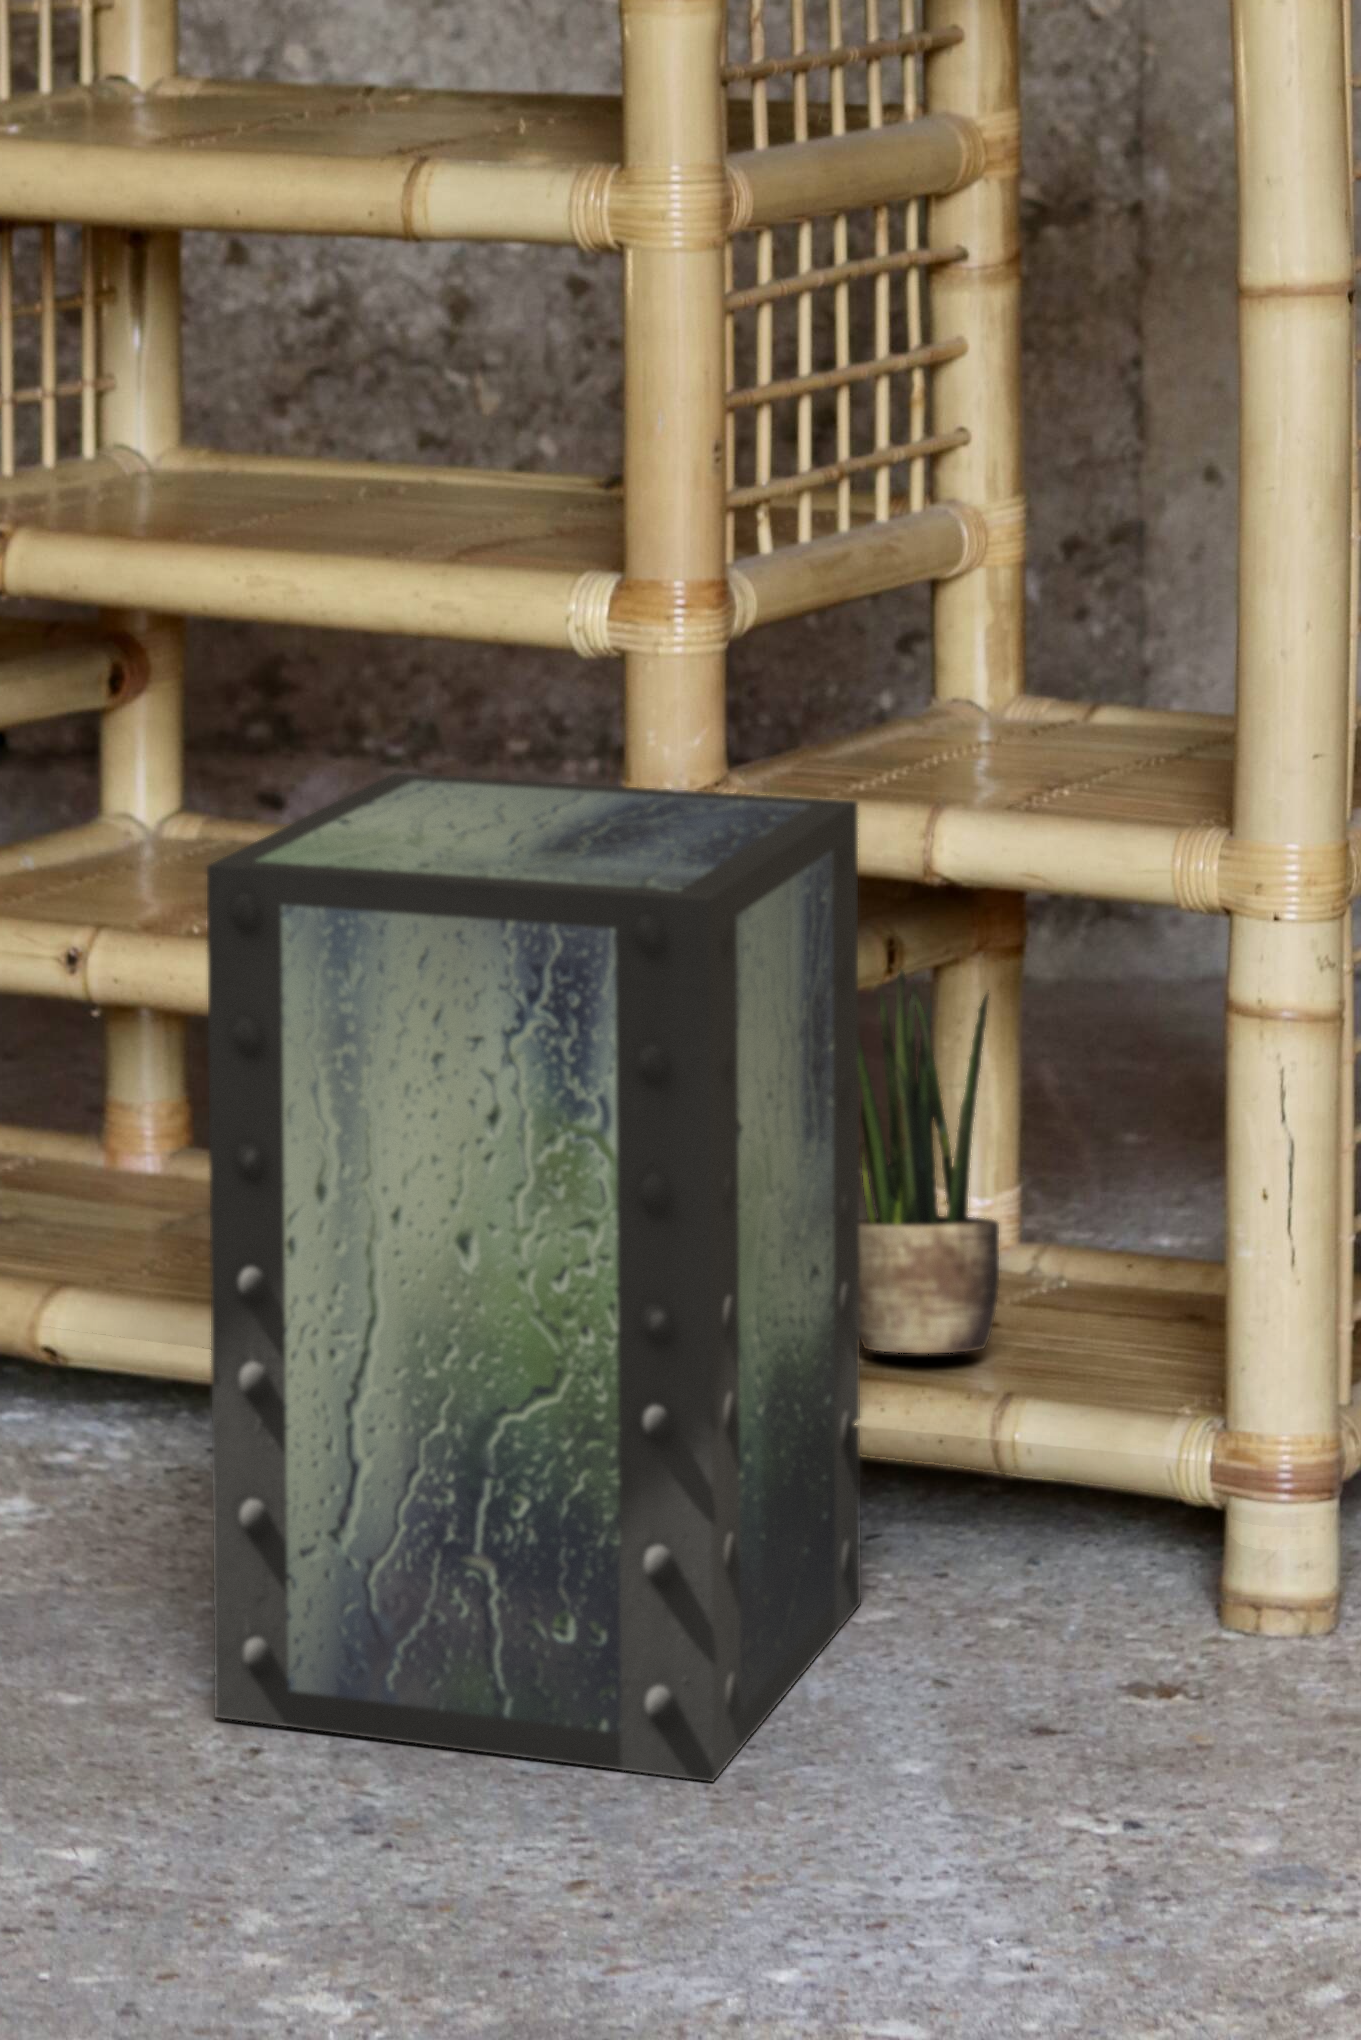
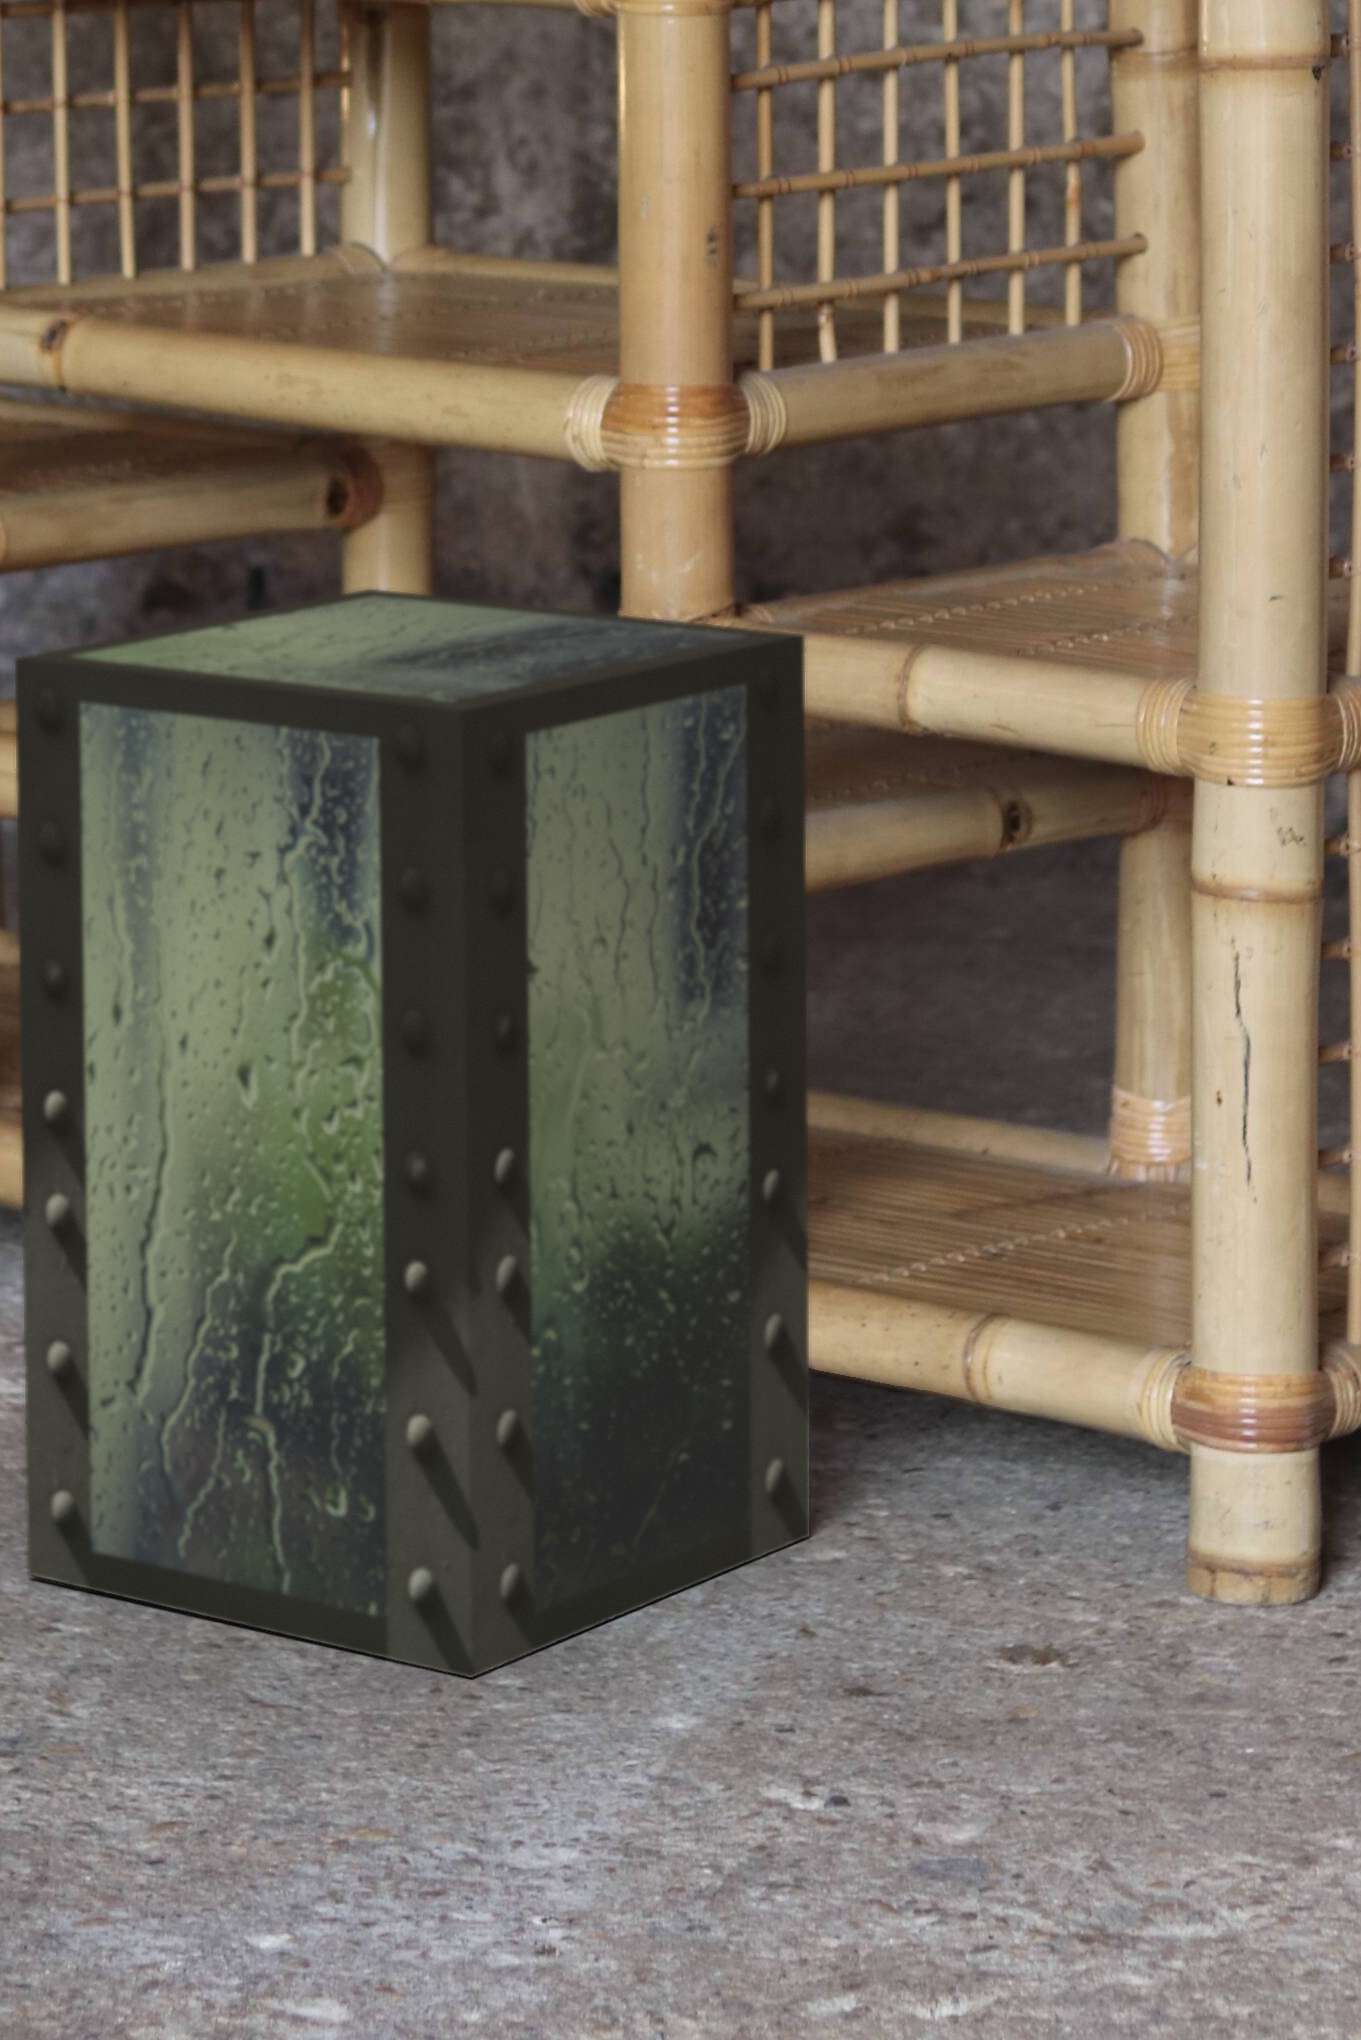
potted plant: present [859,971,999,1353] -> none [880,838,1059,1274]

